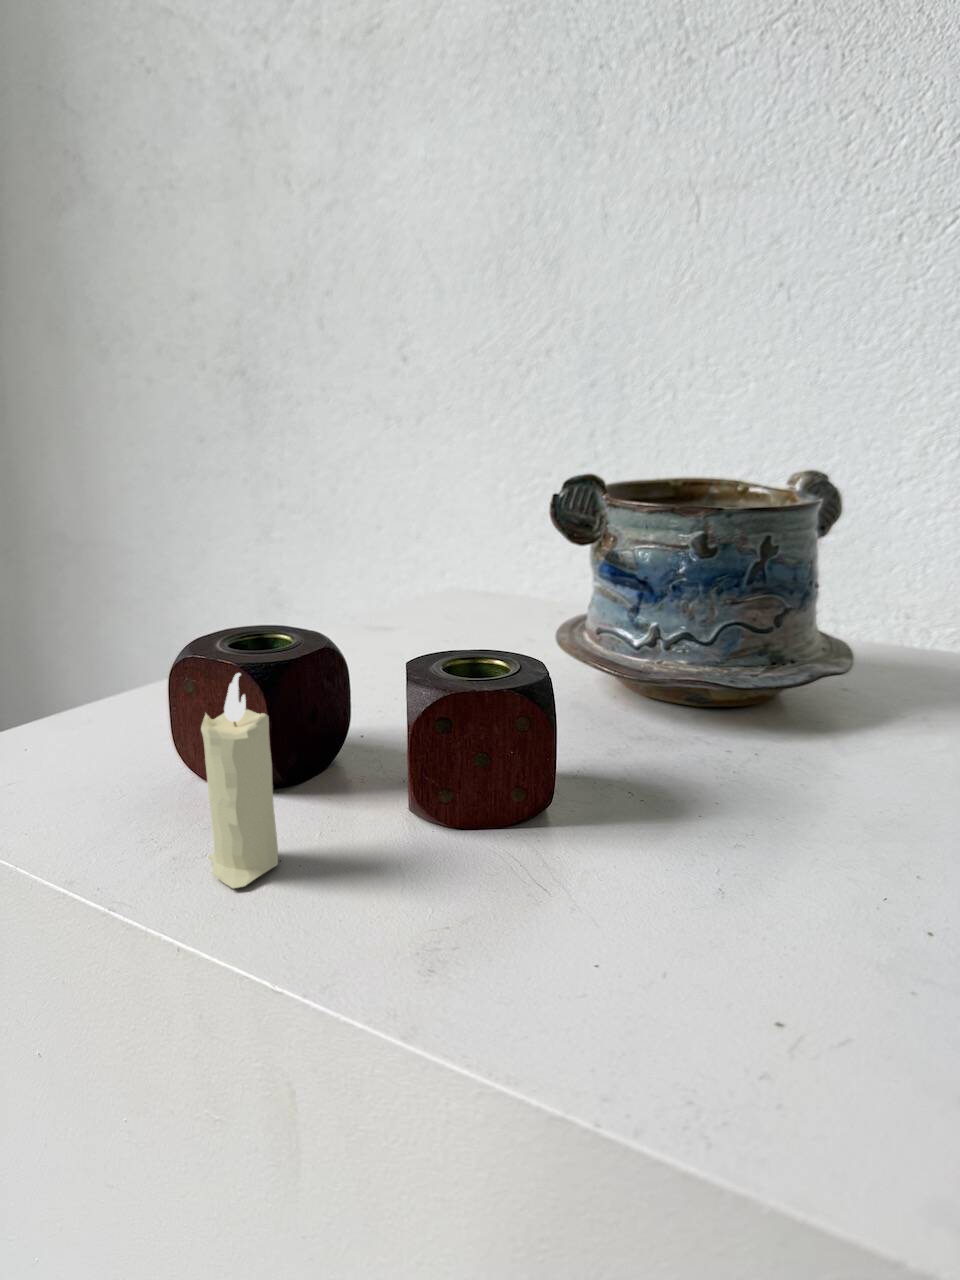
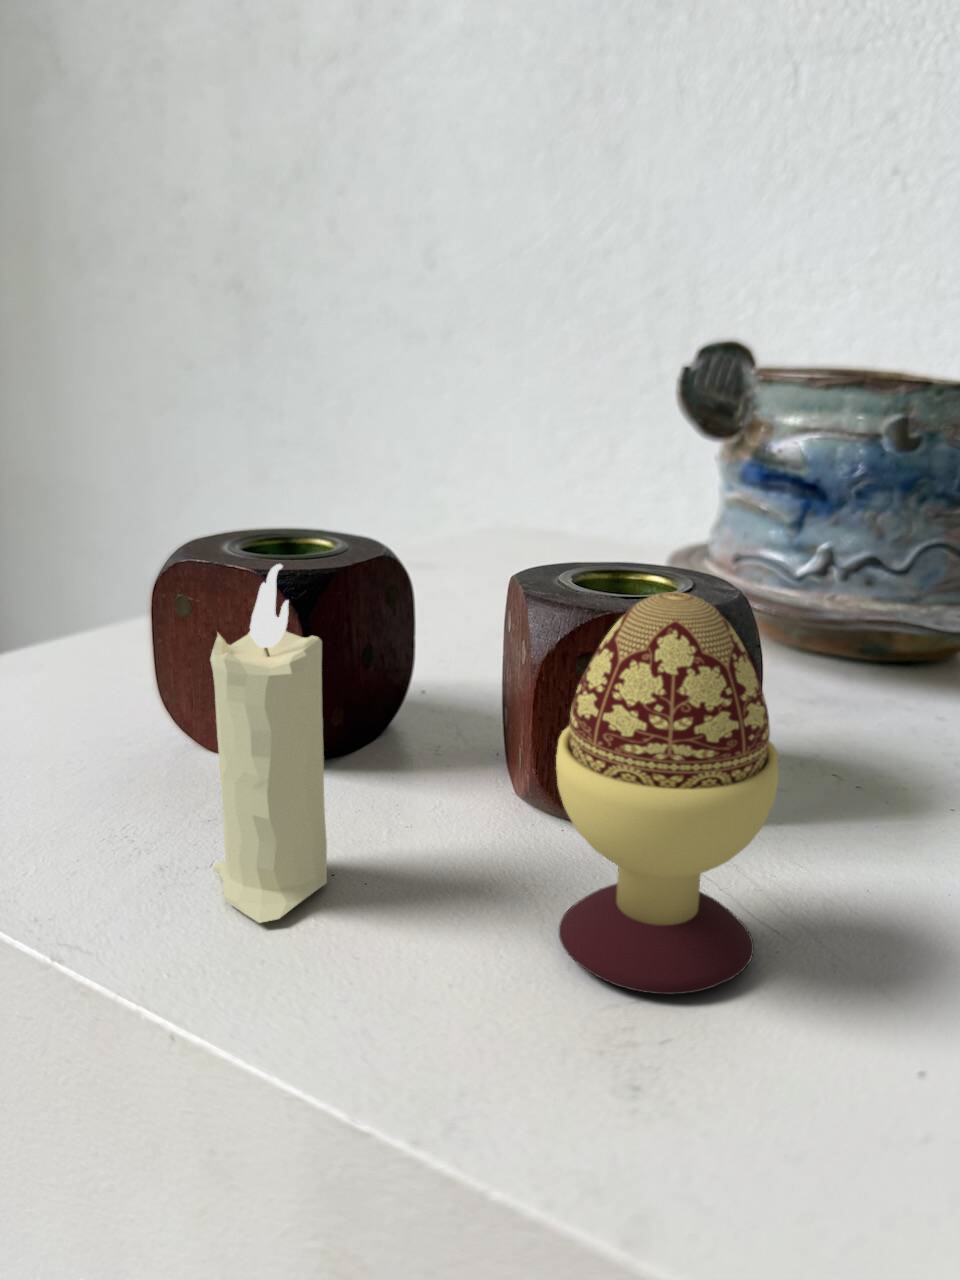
decorative egg: none [401,689,532,925] -> present [556,592,779,994]

